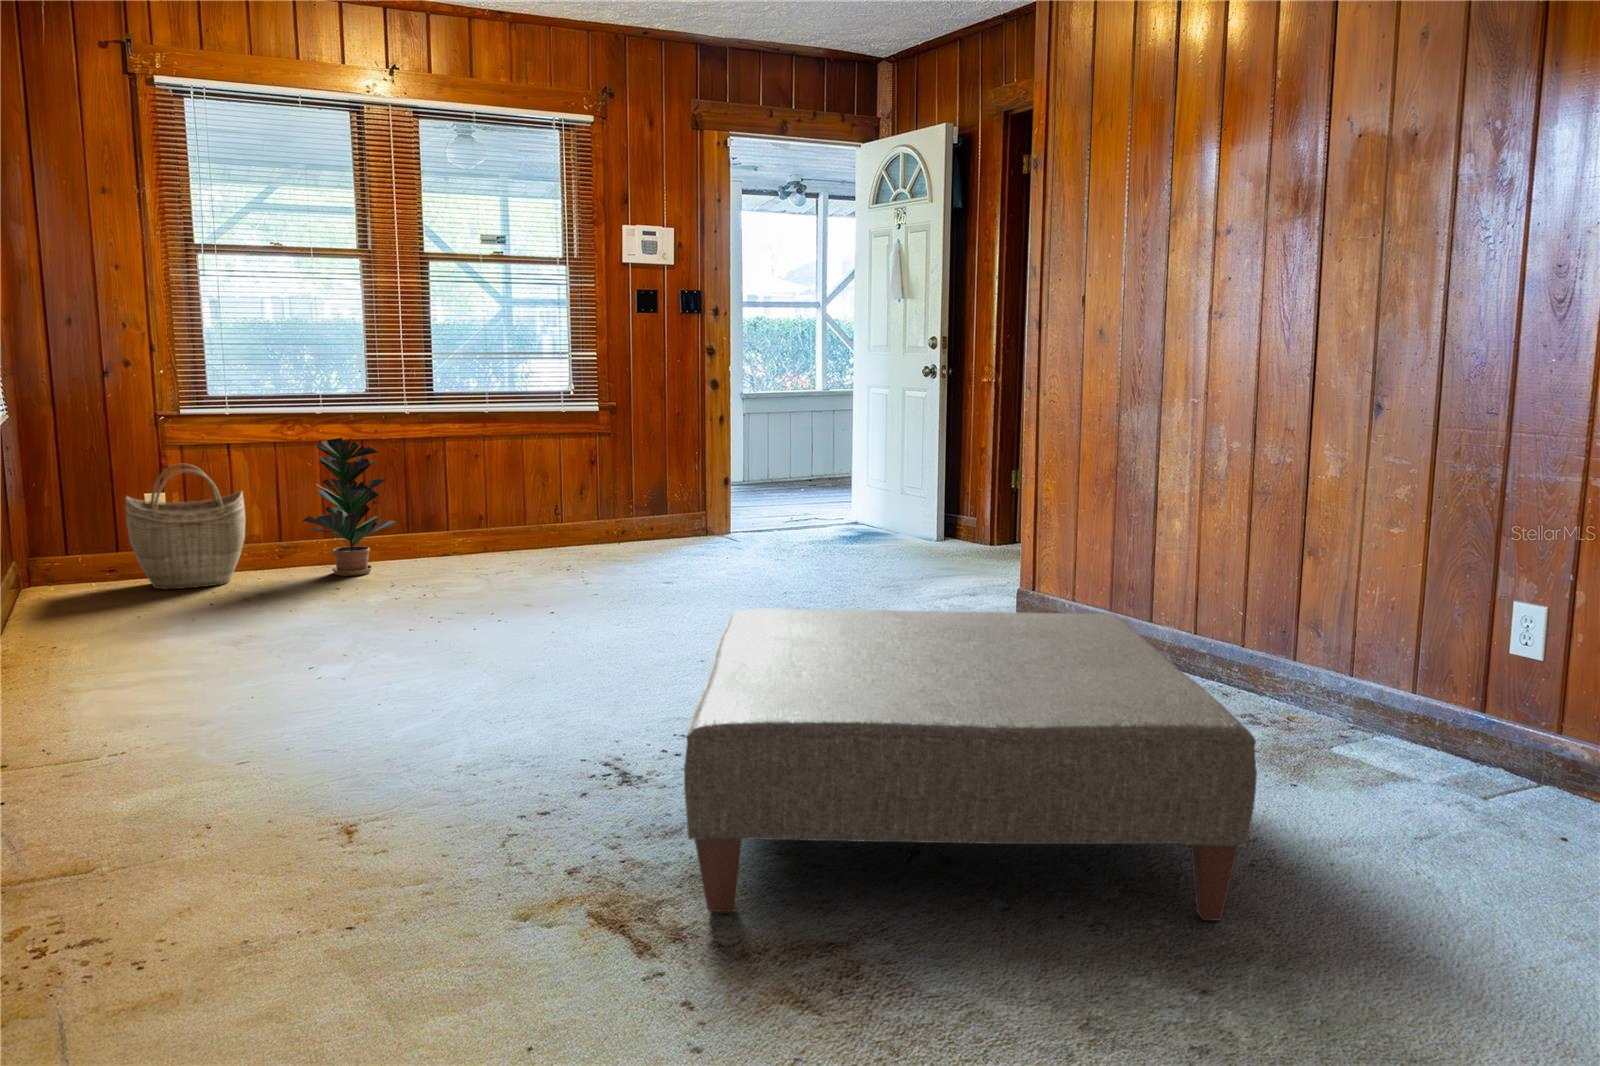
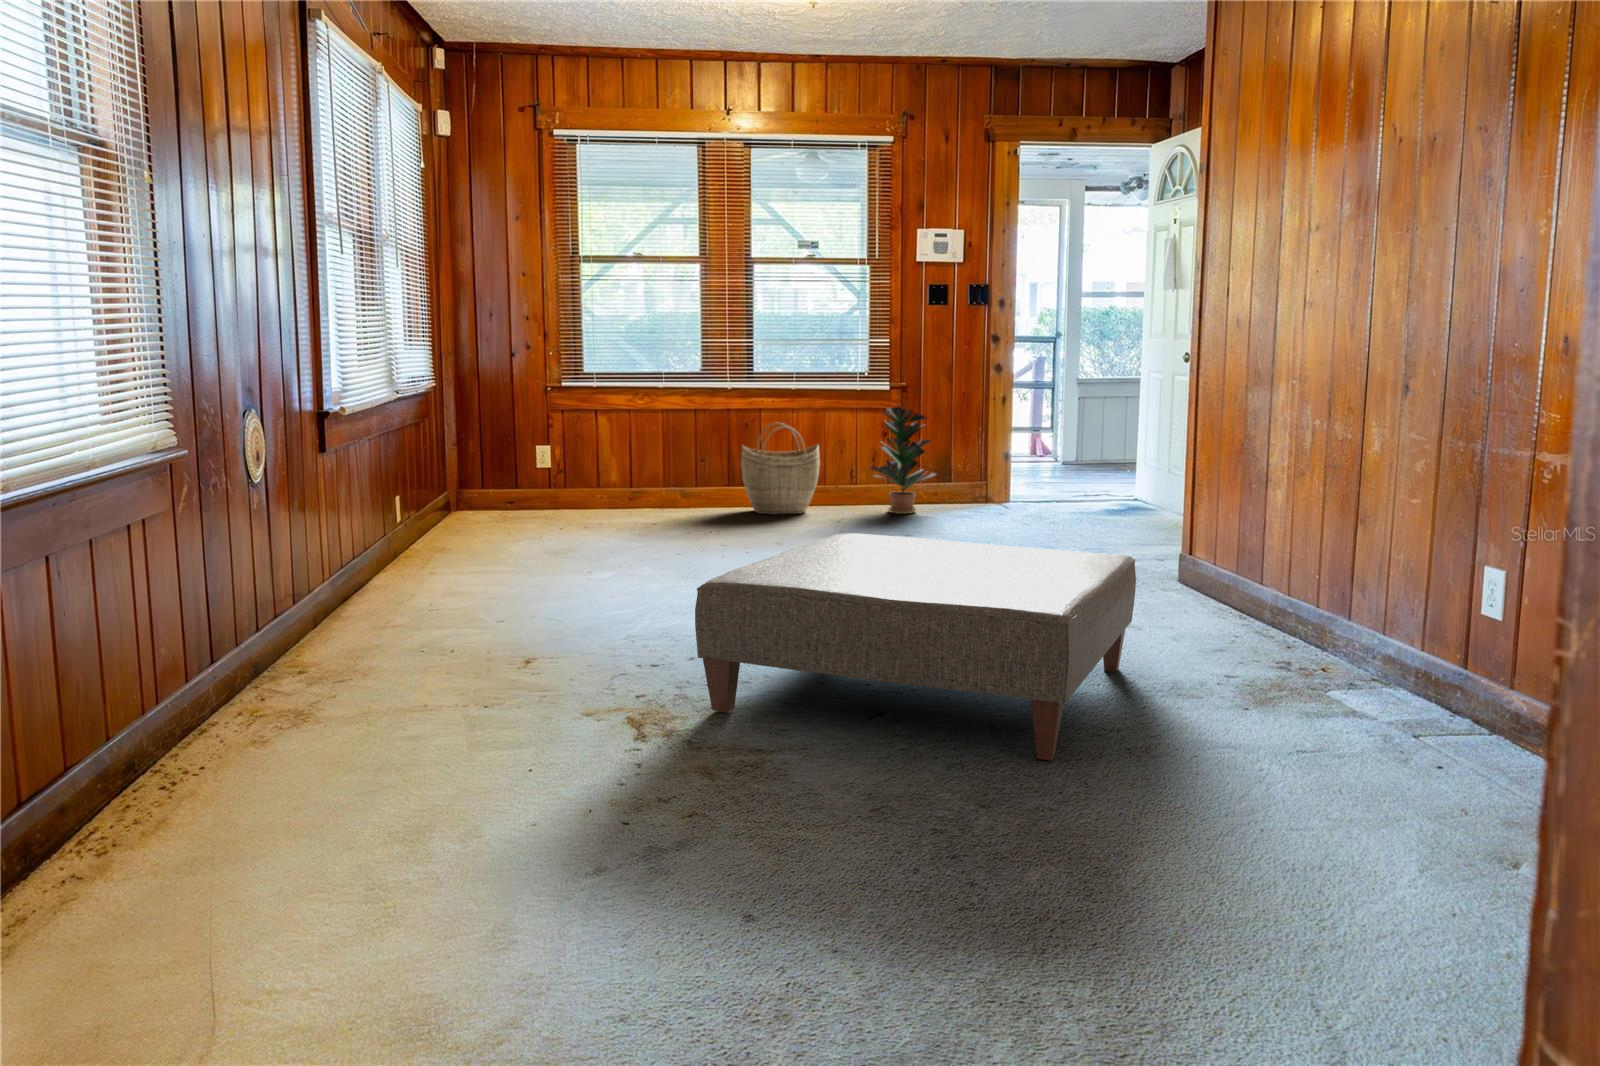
potted plant: present [303,438,396,576] -> present [870,407,936,514]
woven basket: present [126,464,246,589] -> present [741,423,820,514]

